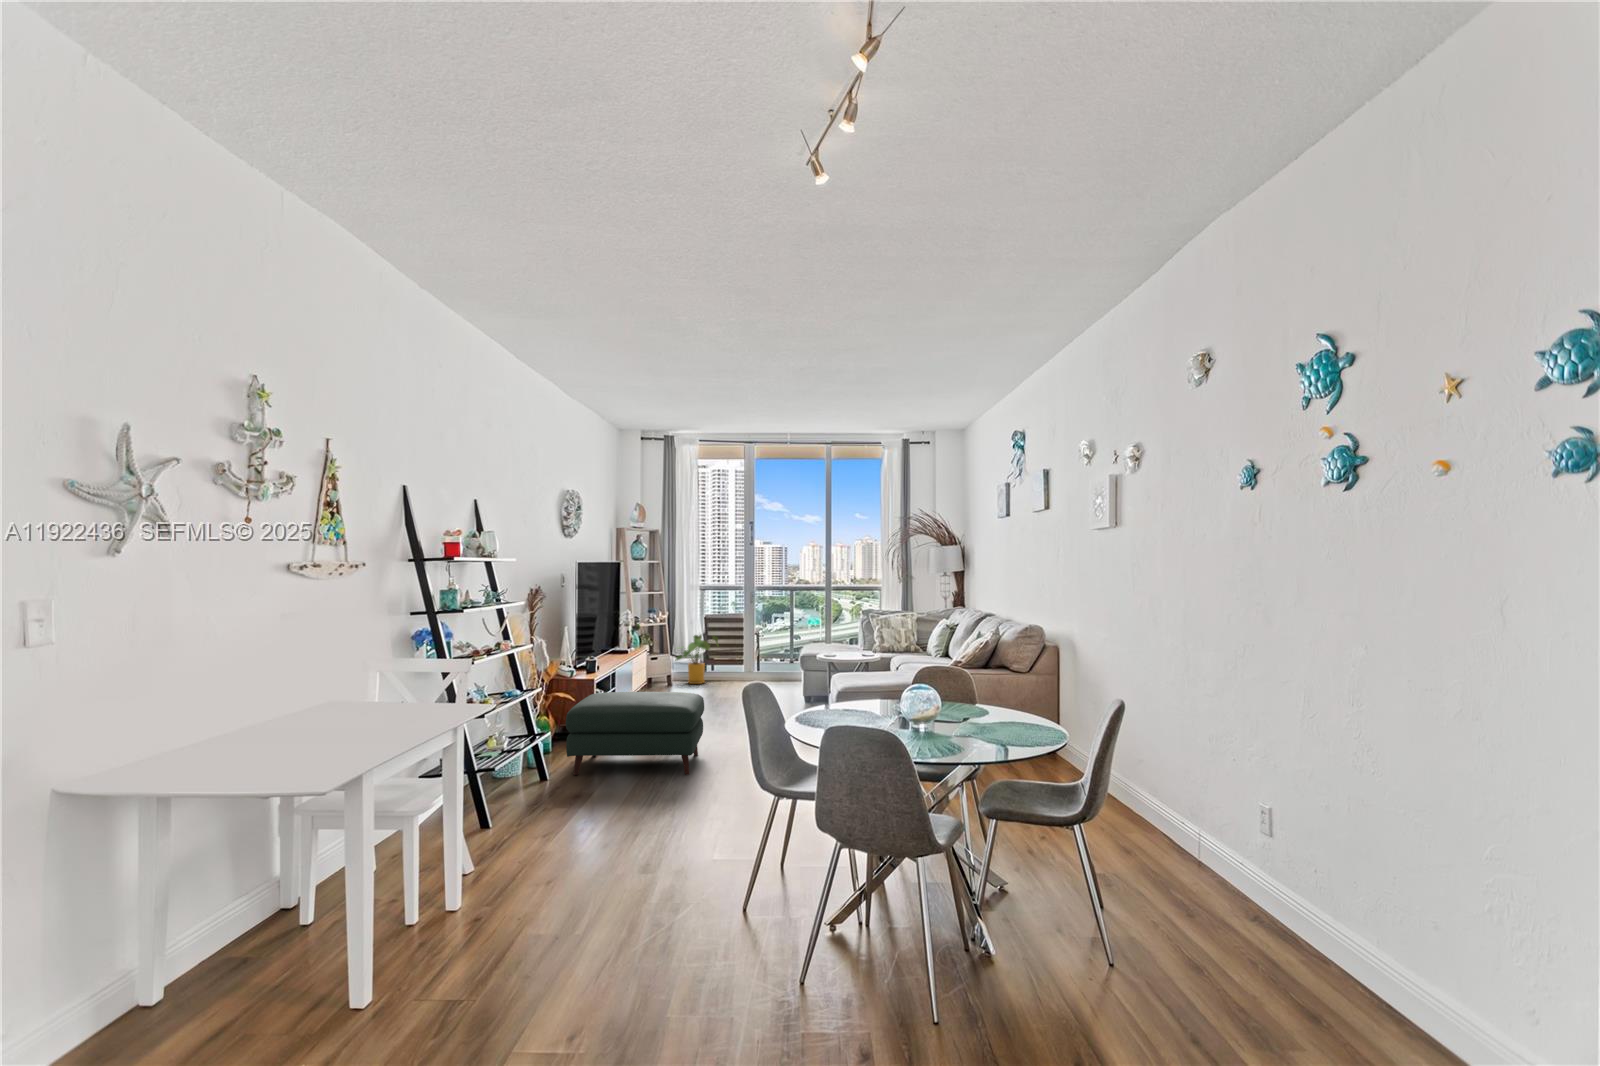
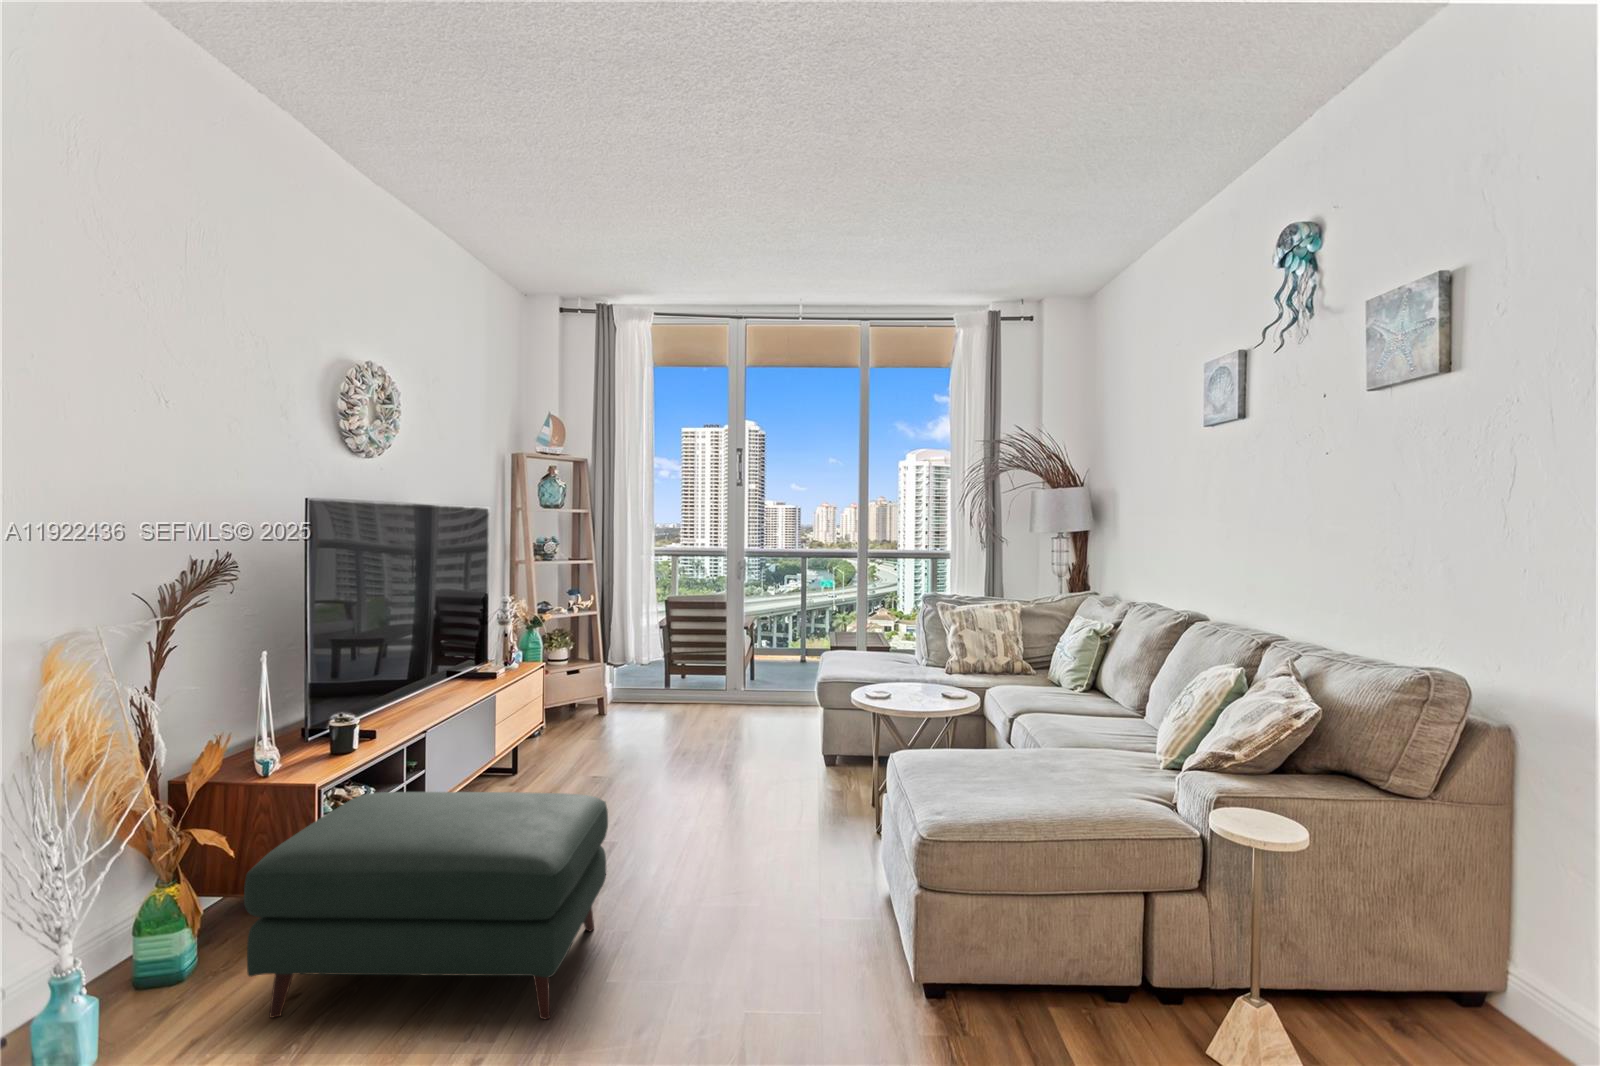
house plant: present [675,635,719,684] -> none [611,628,686,710]

